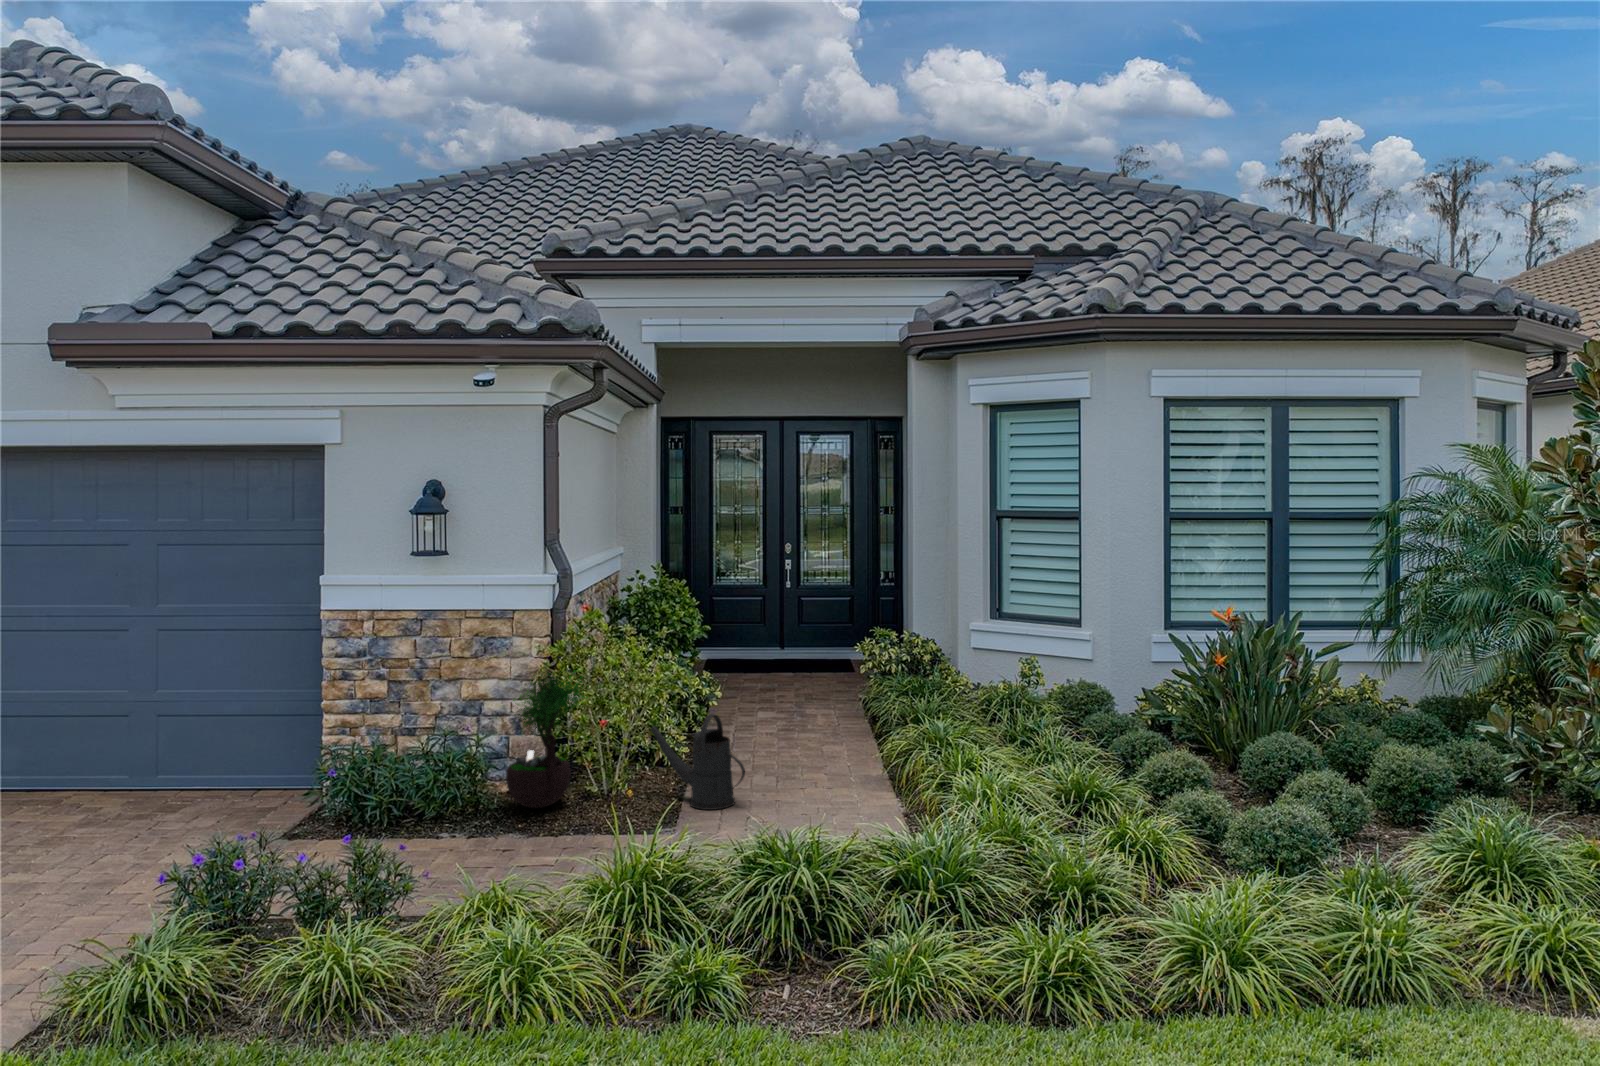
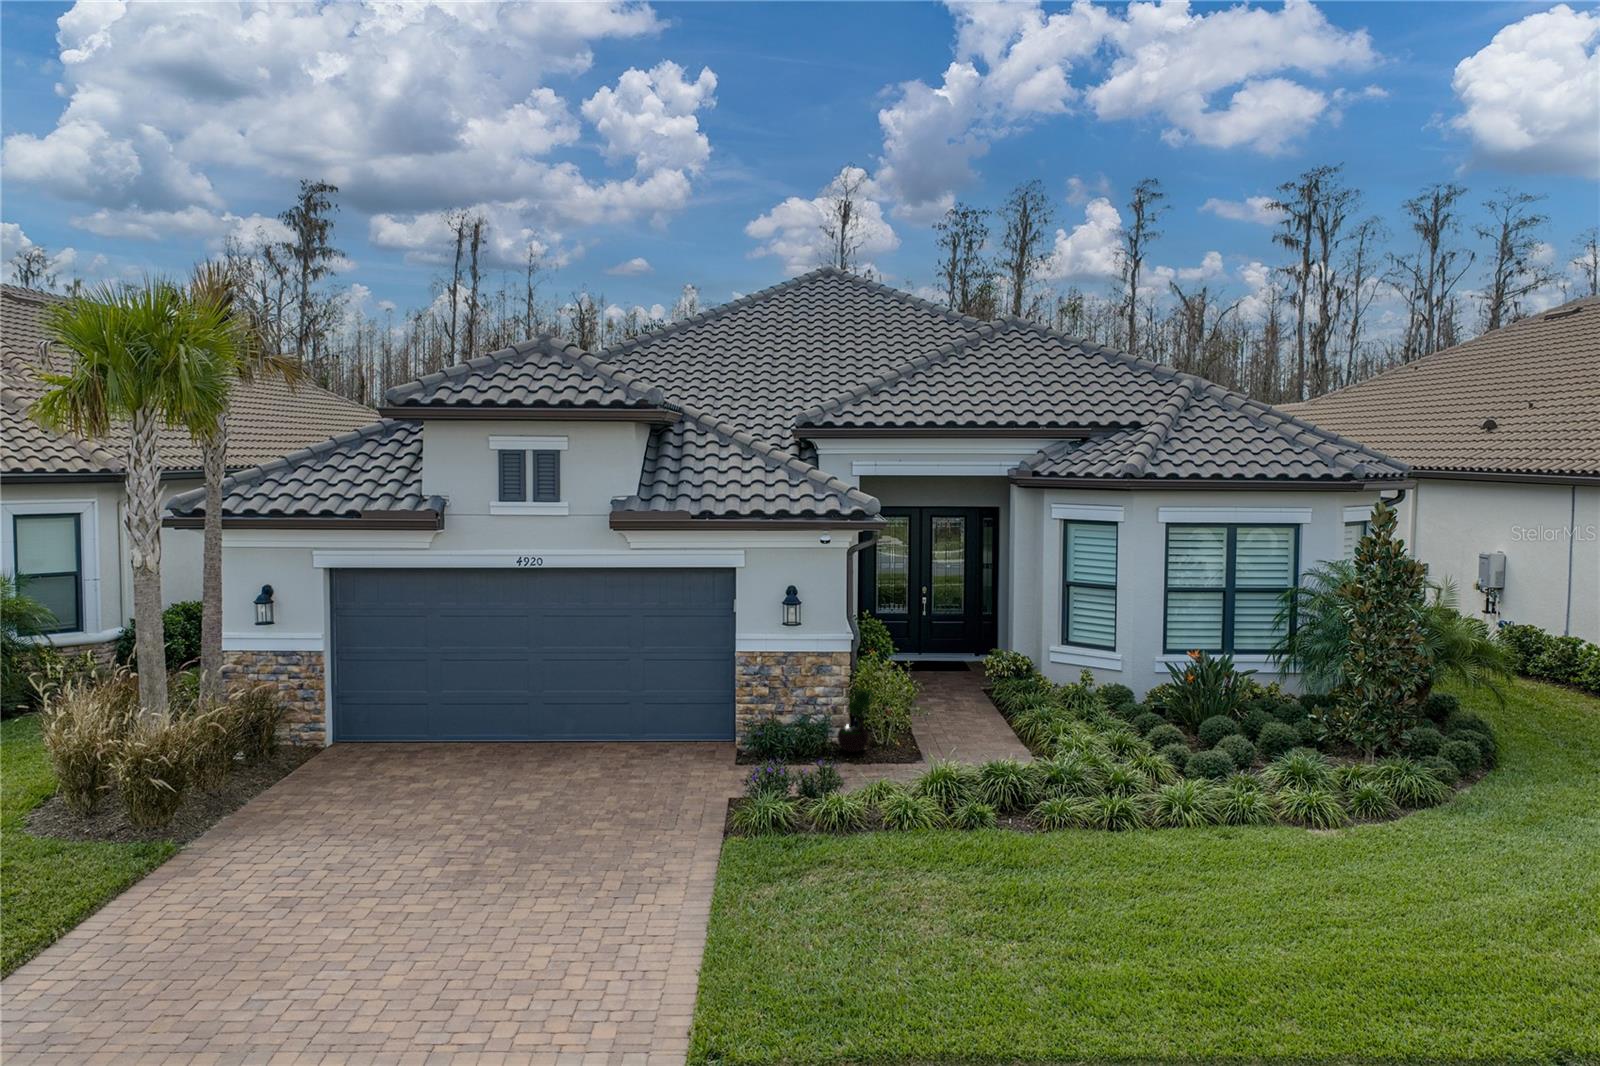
watering can: present [651,714,745,810] -> none [903,706,956,753]

